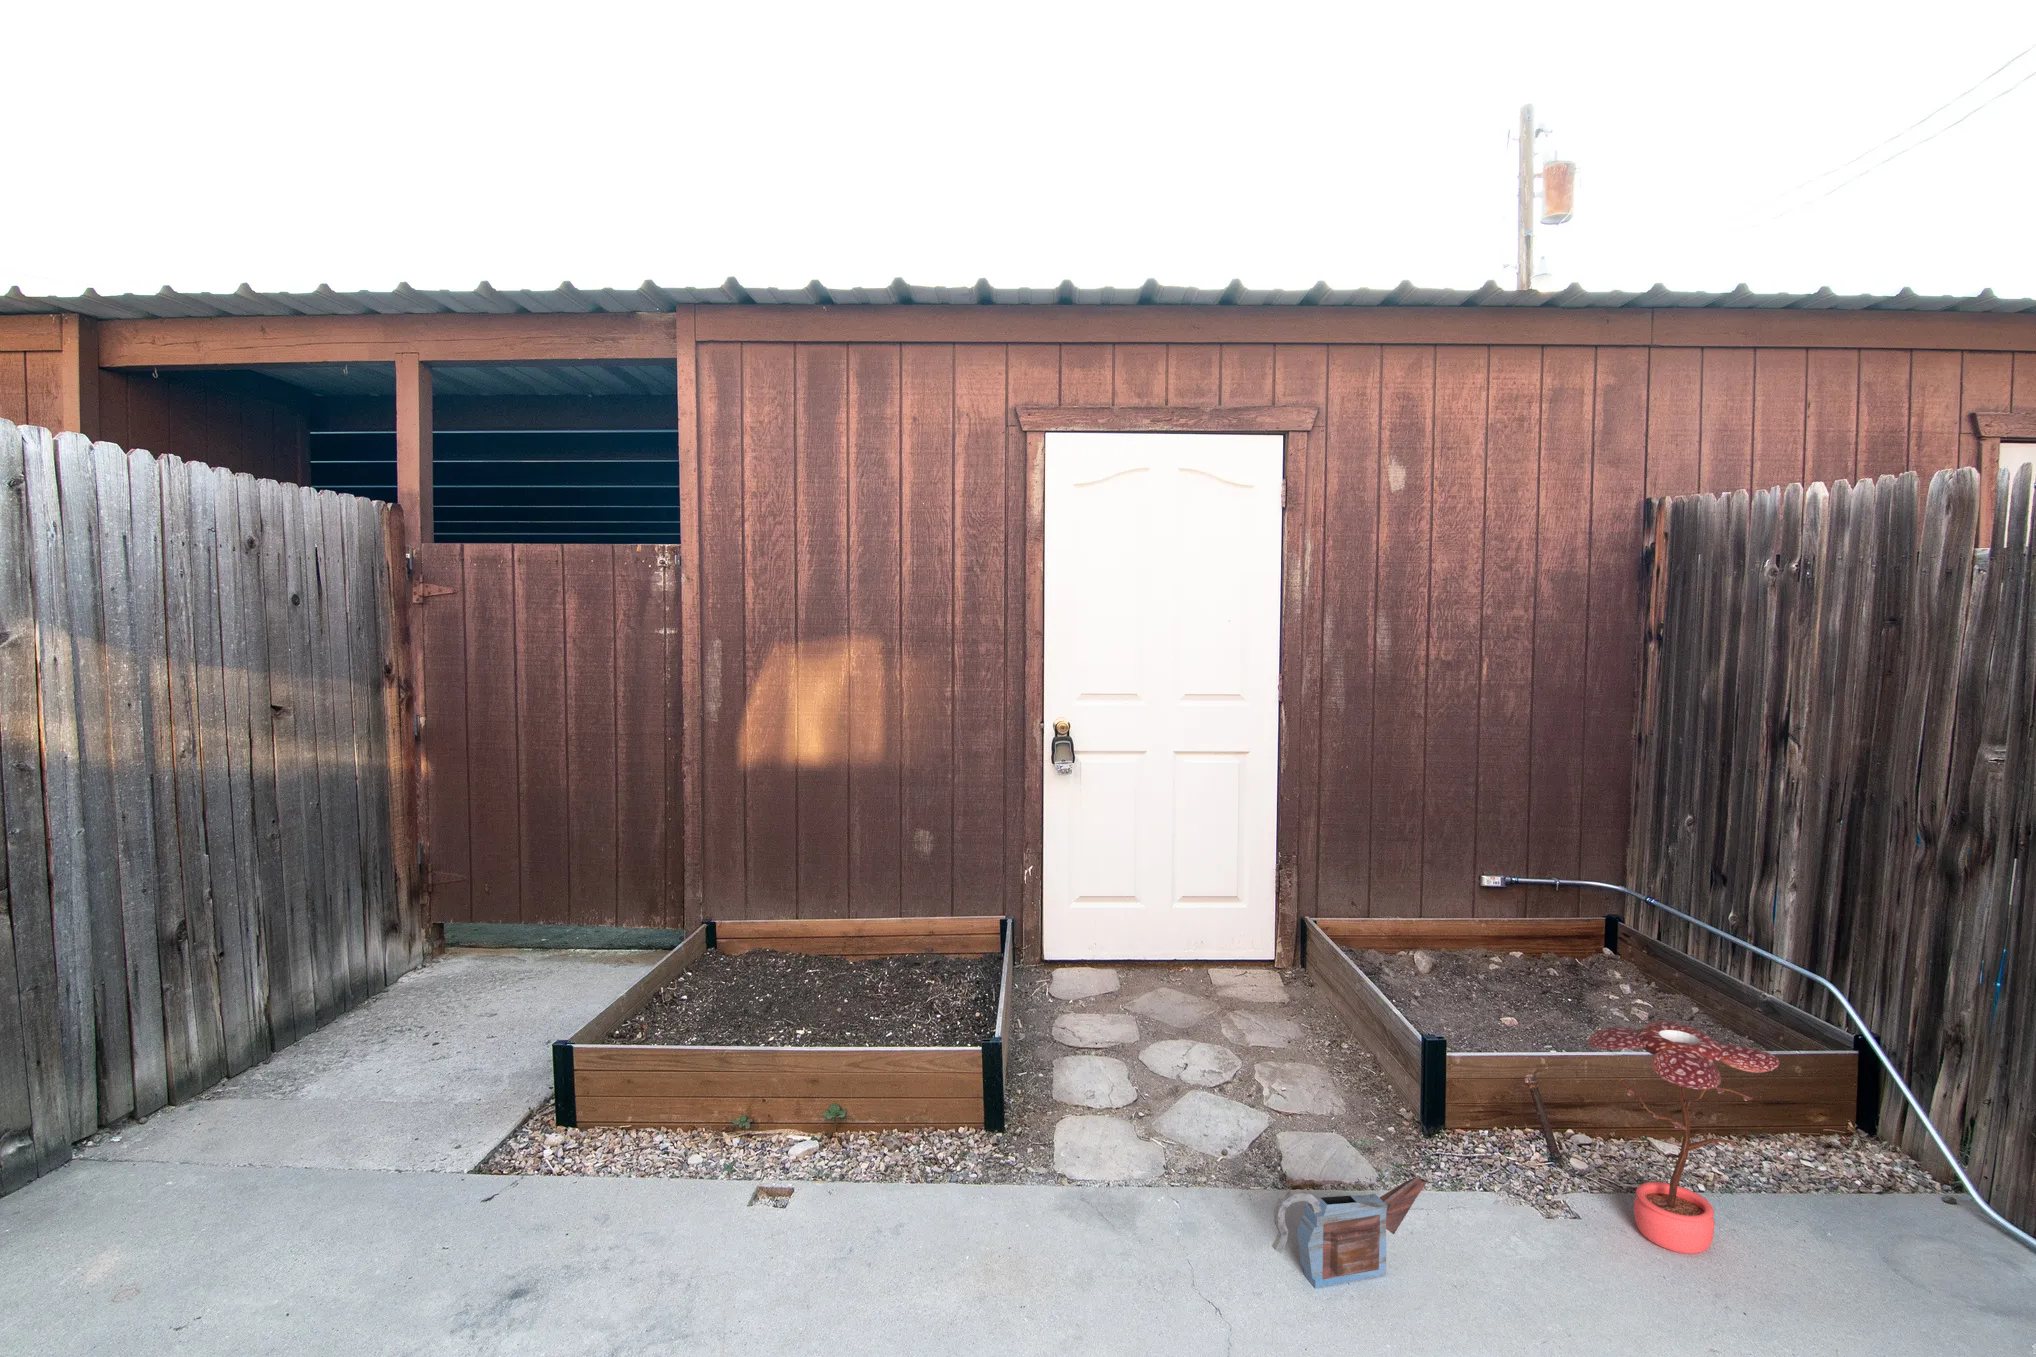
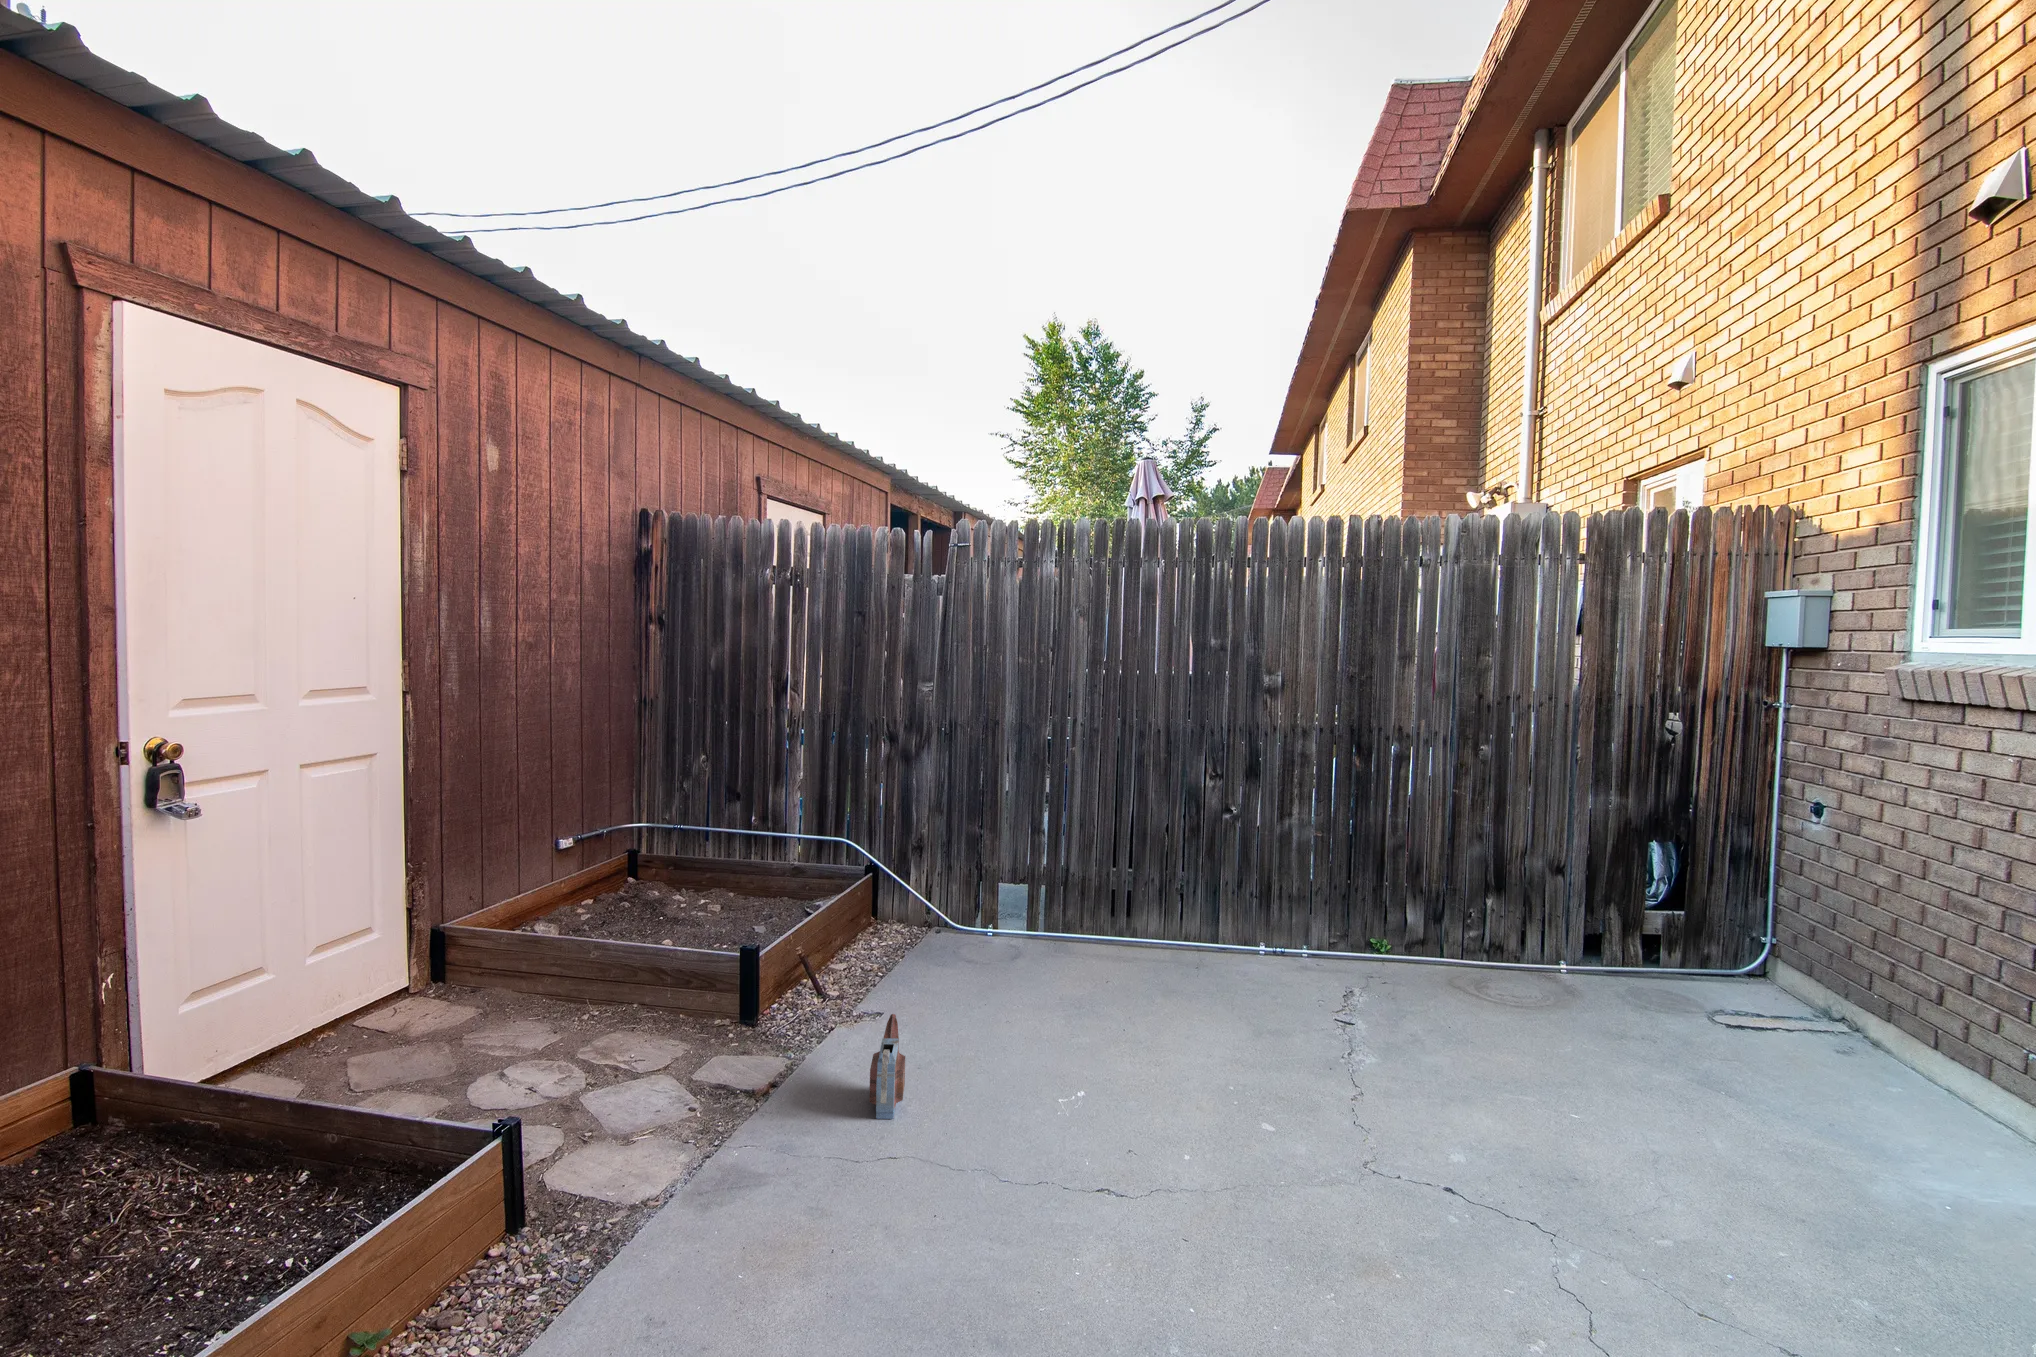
potted plant: present [1588,1020,1780,1254] -> none [884,867,967,1006]

